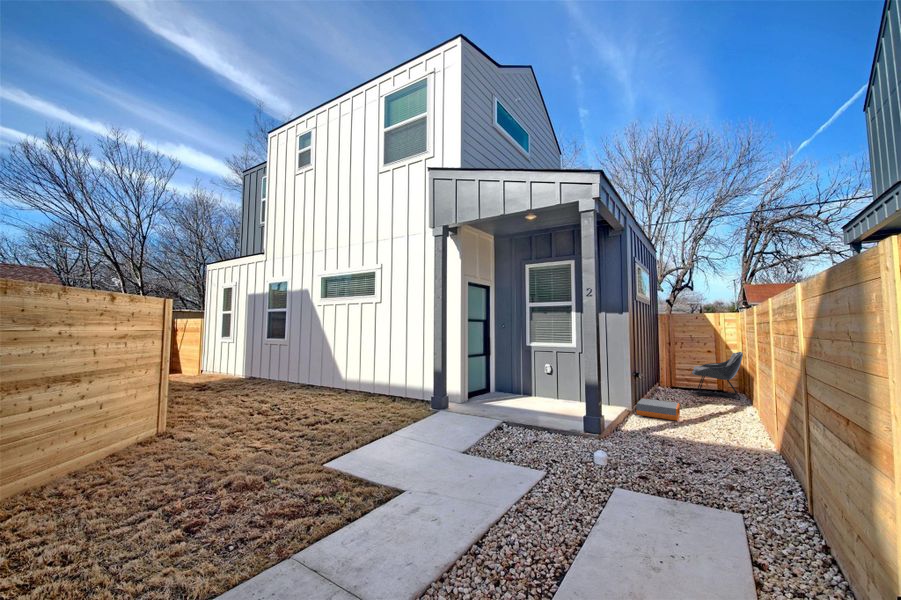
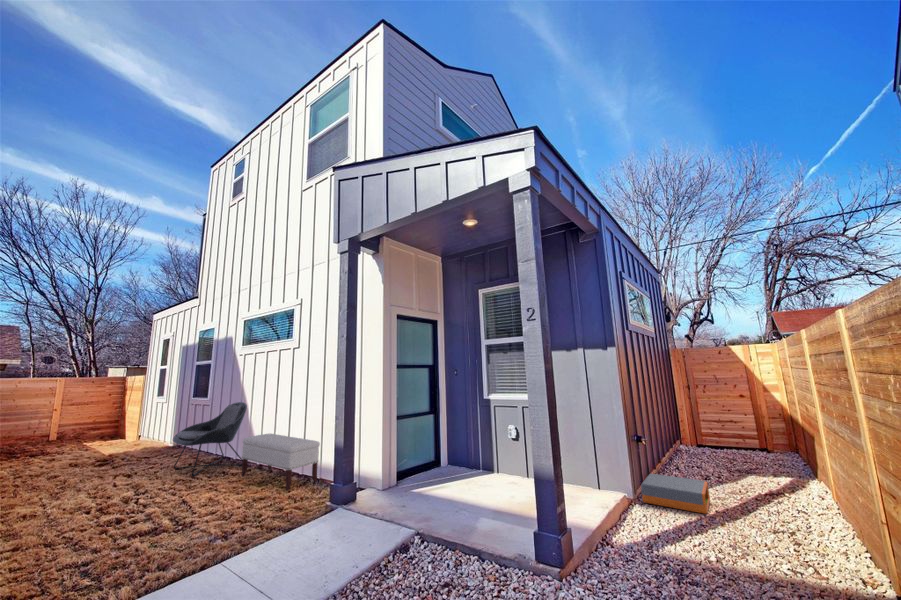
lounge chair: present [692,352,743,400] -> present [173,402,247,476]
bench: none [343,367,406,405] -> present [242,434,320,491]

